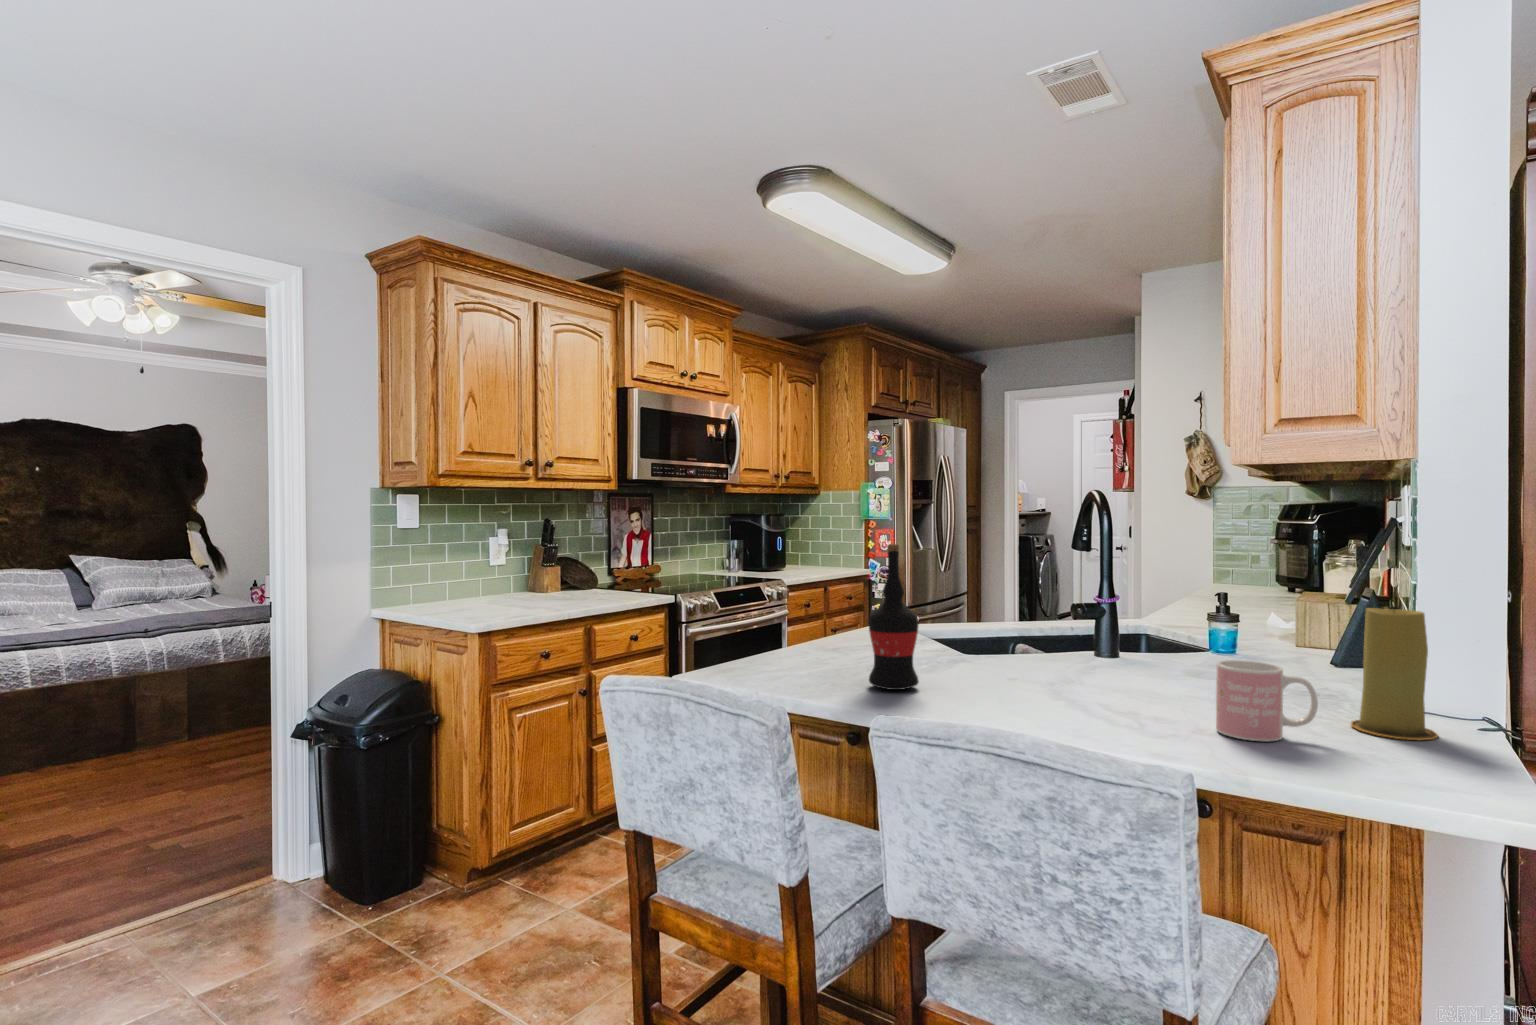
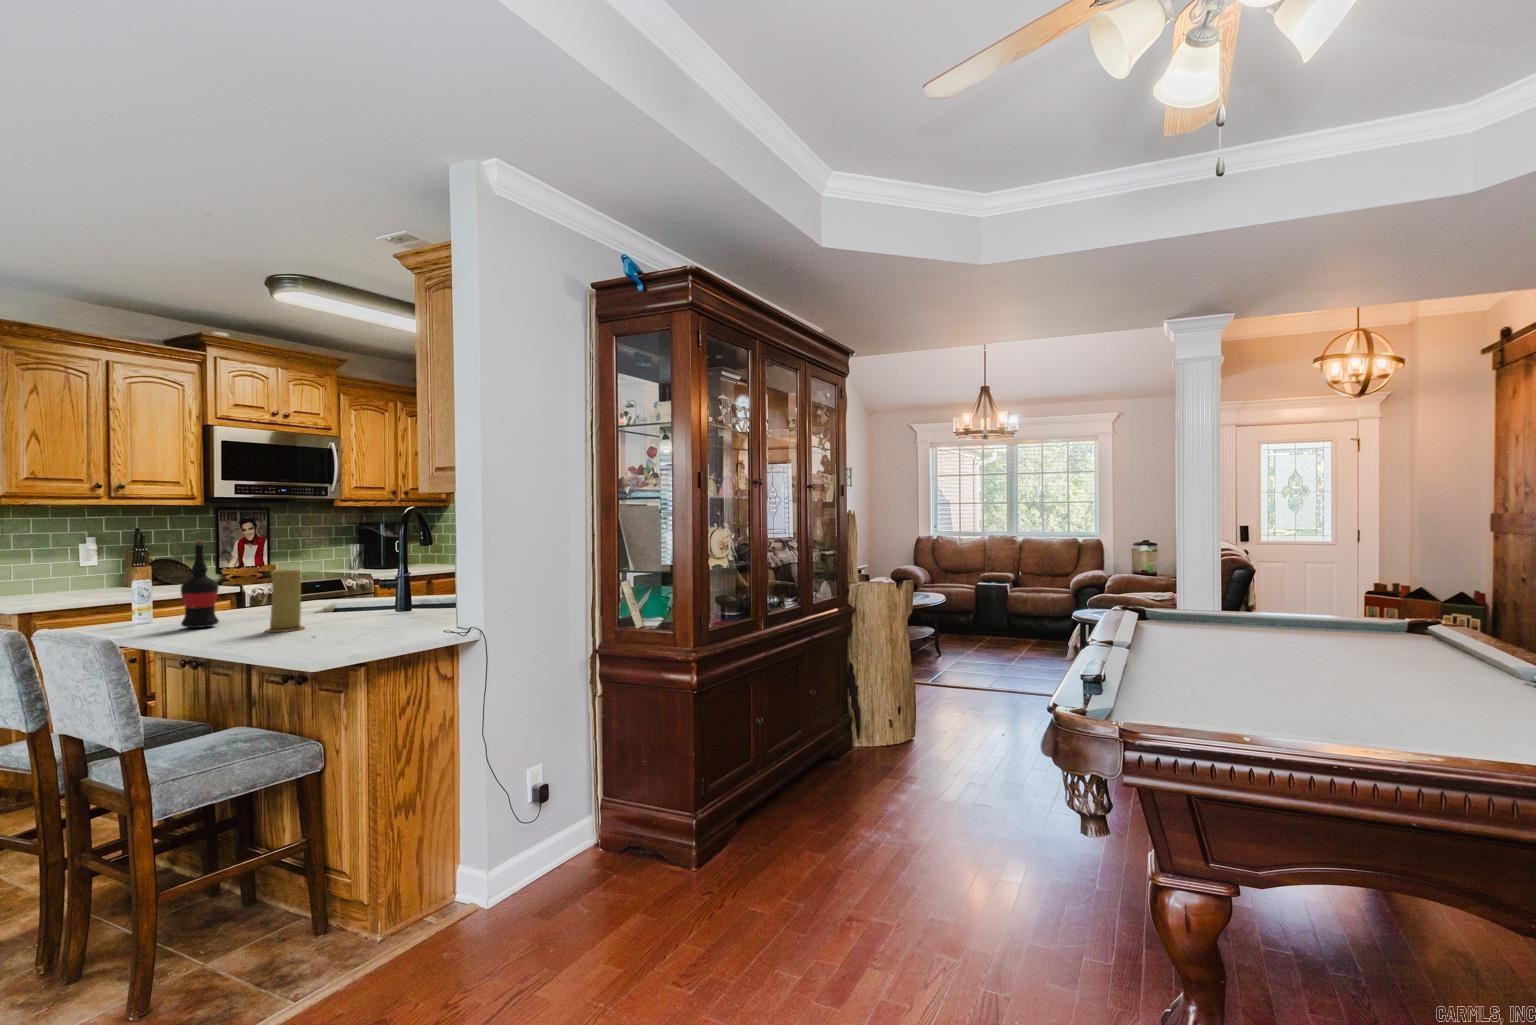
candle: present [1351,608,1438,740] -> present [266,569,305,632]
mug: present [1216,660,1318,741] -> none [306,599,349,639]

